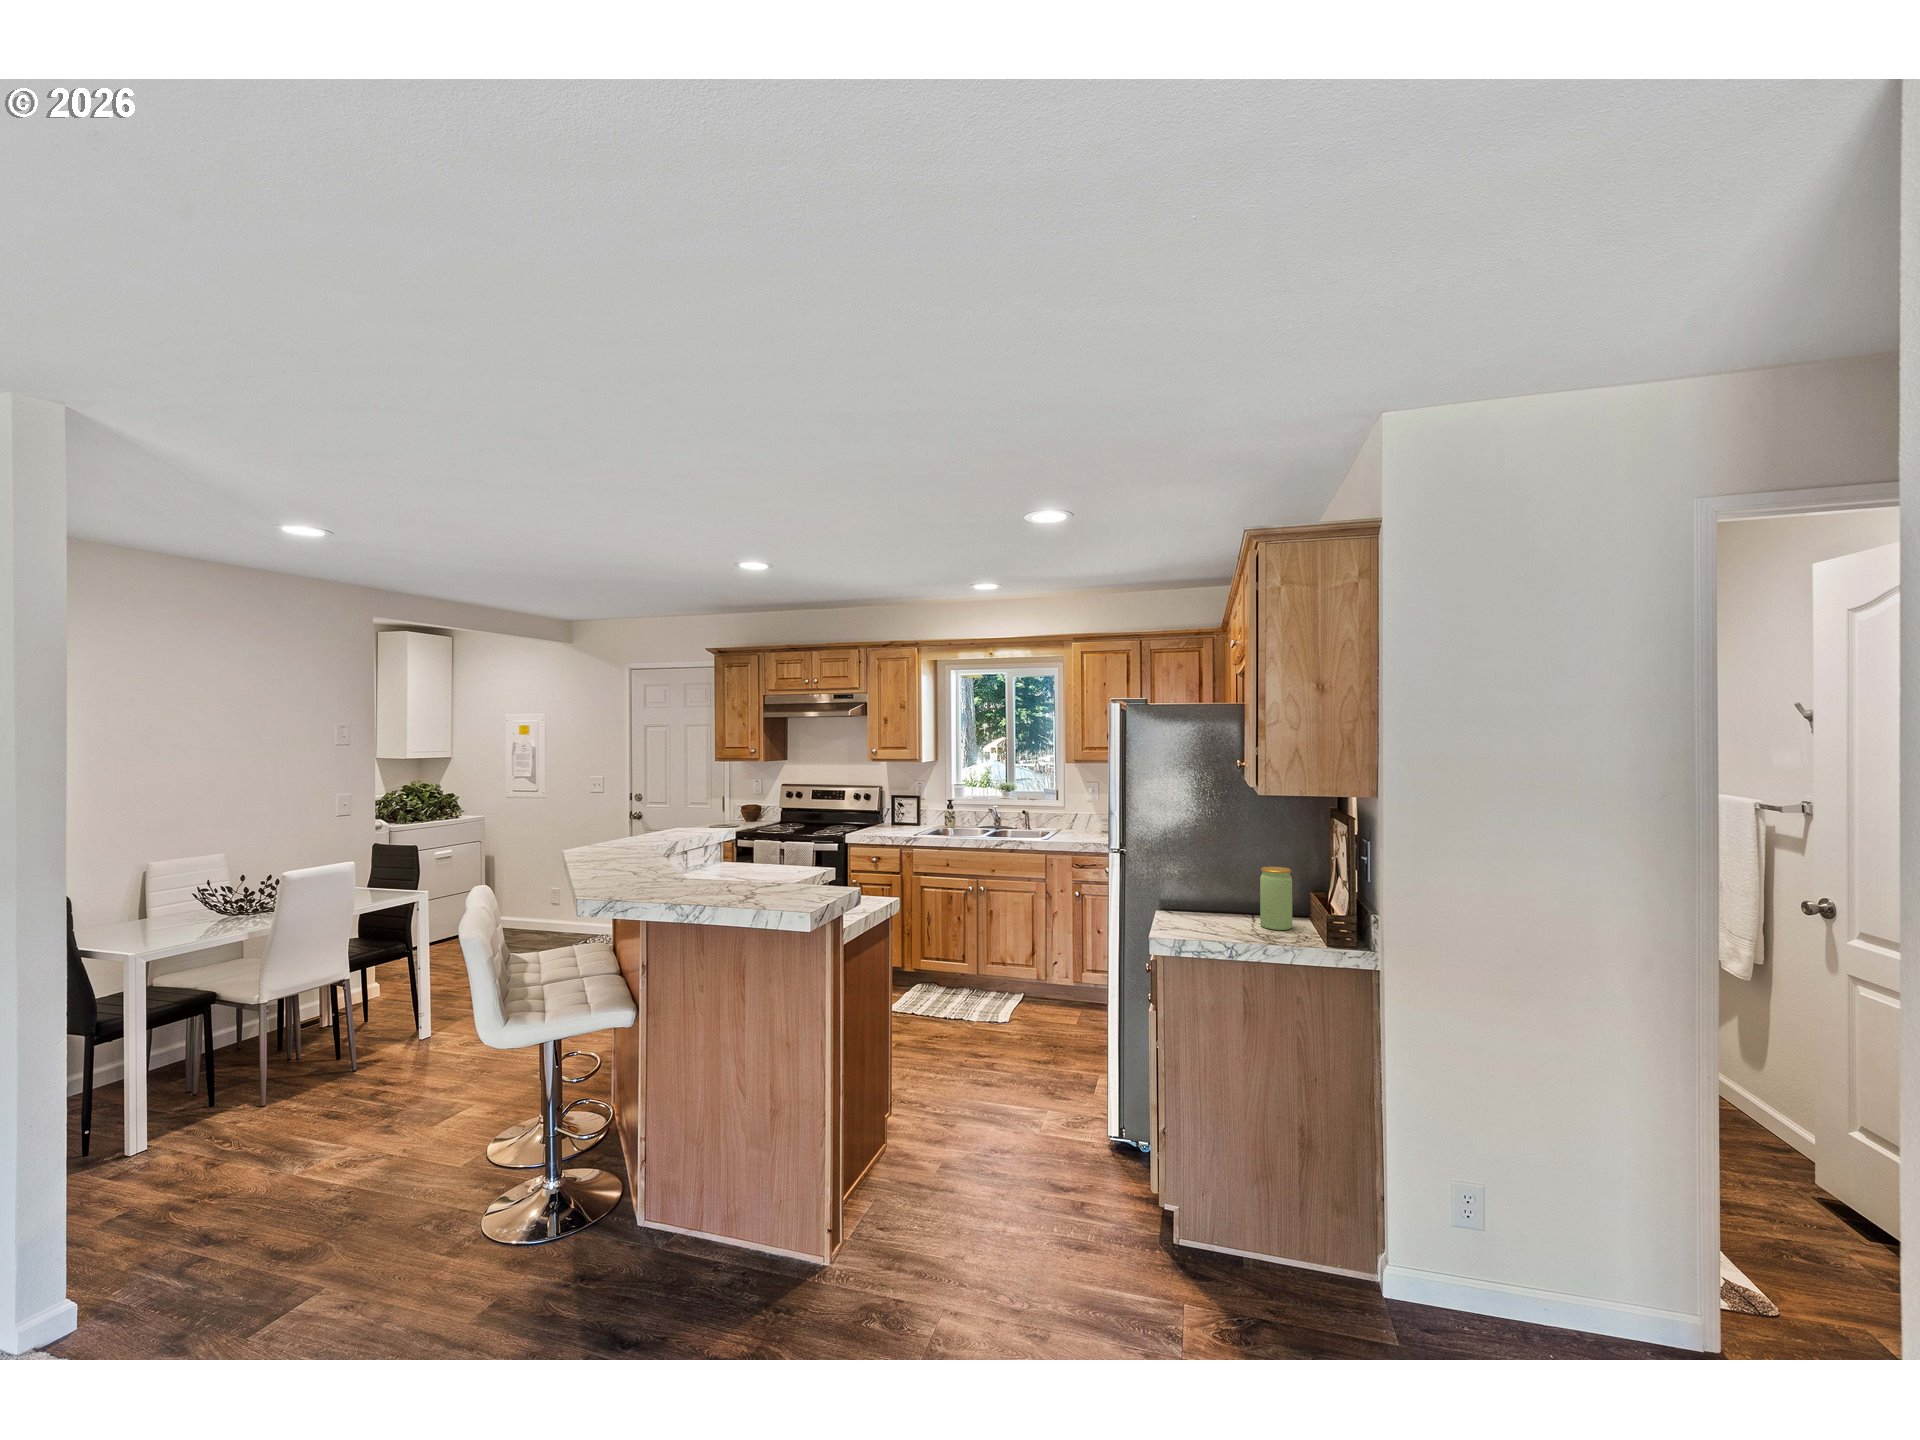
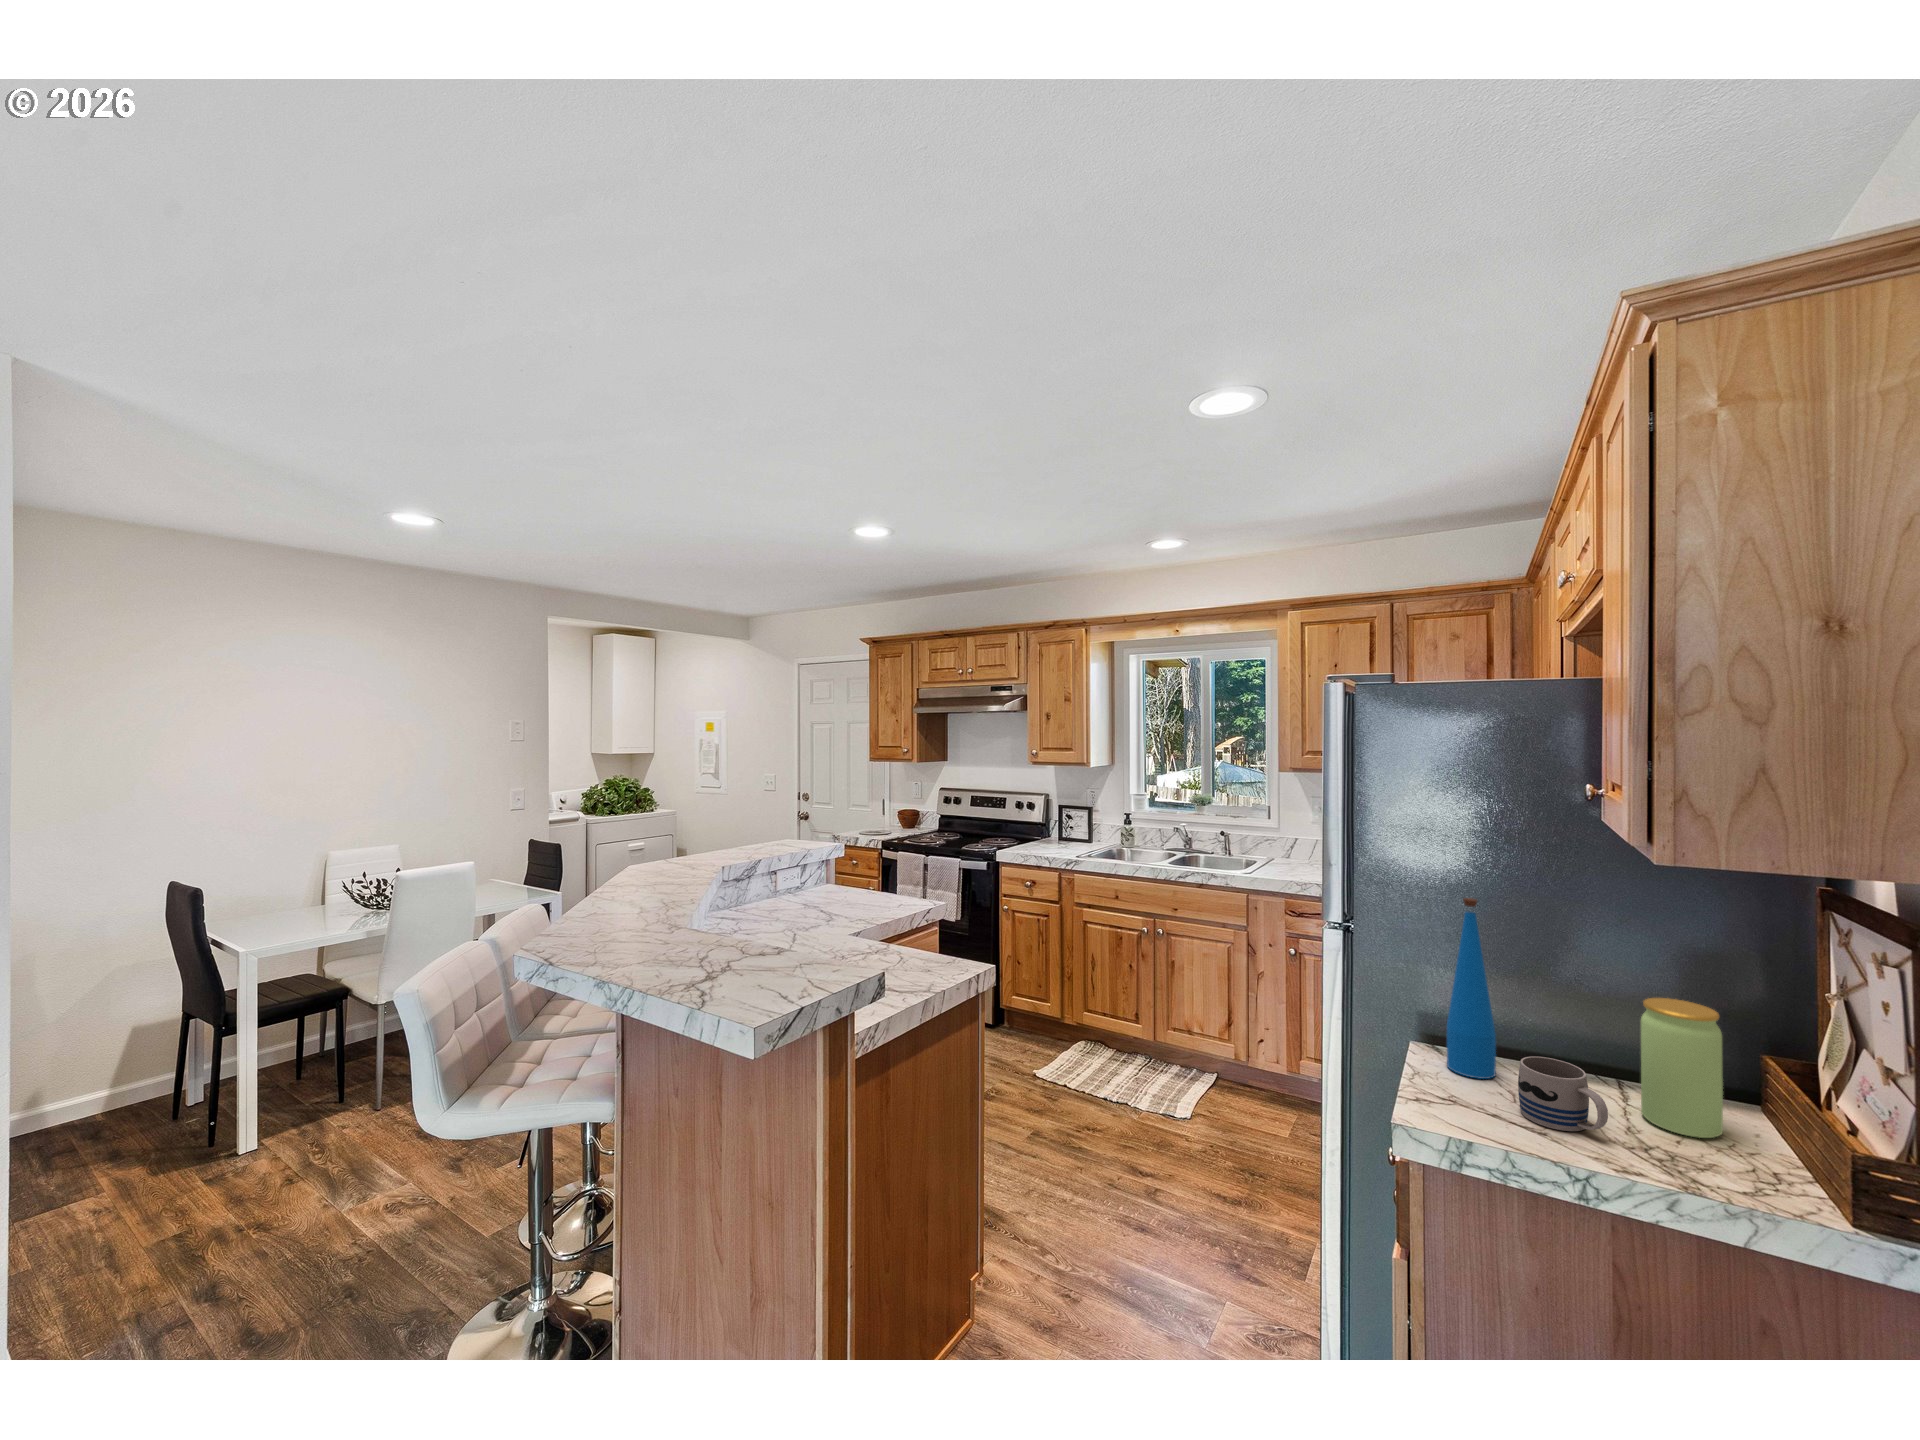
bottle: none [1175,824,1198,920] -> present [1447,898,1496,1079]
mug: none [1207,901,1244,933] -> present [1518,1057,1608,1131]

